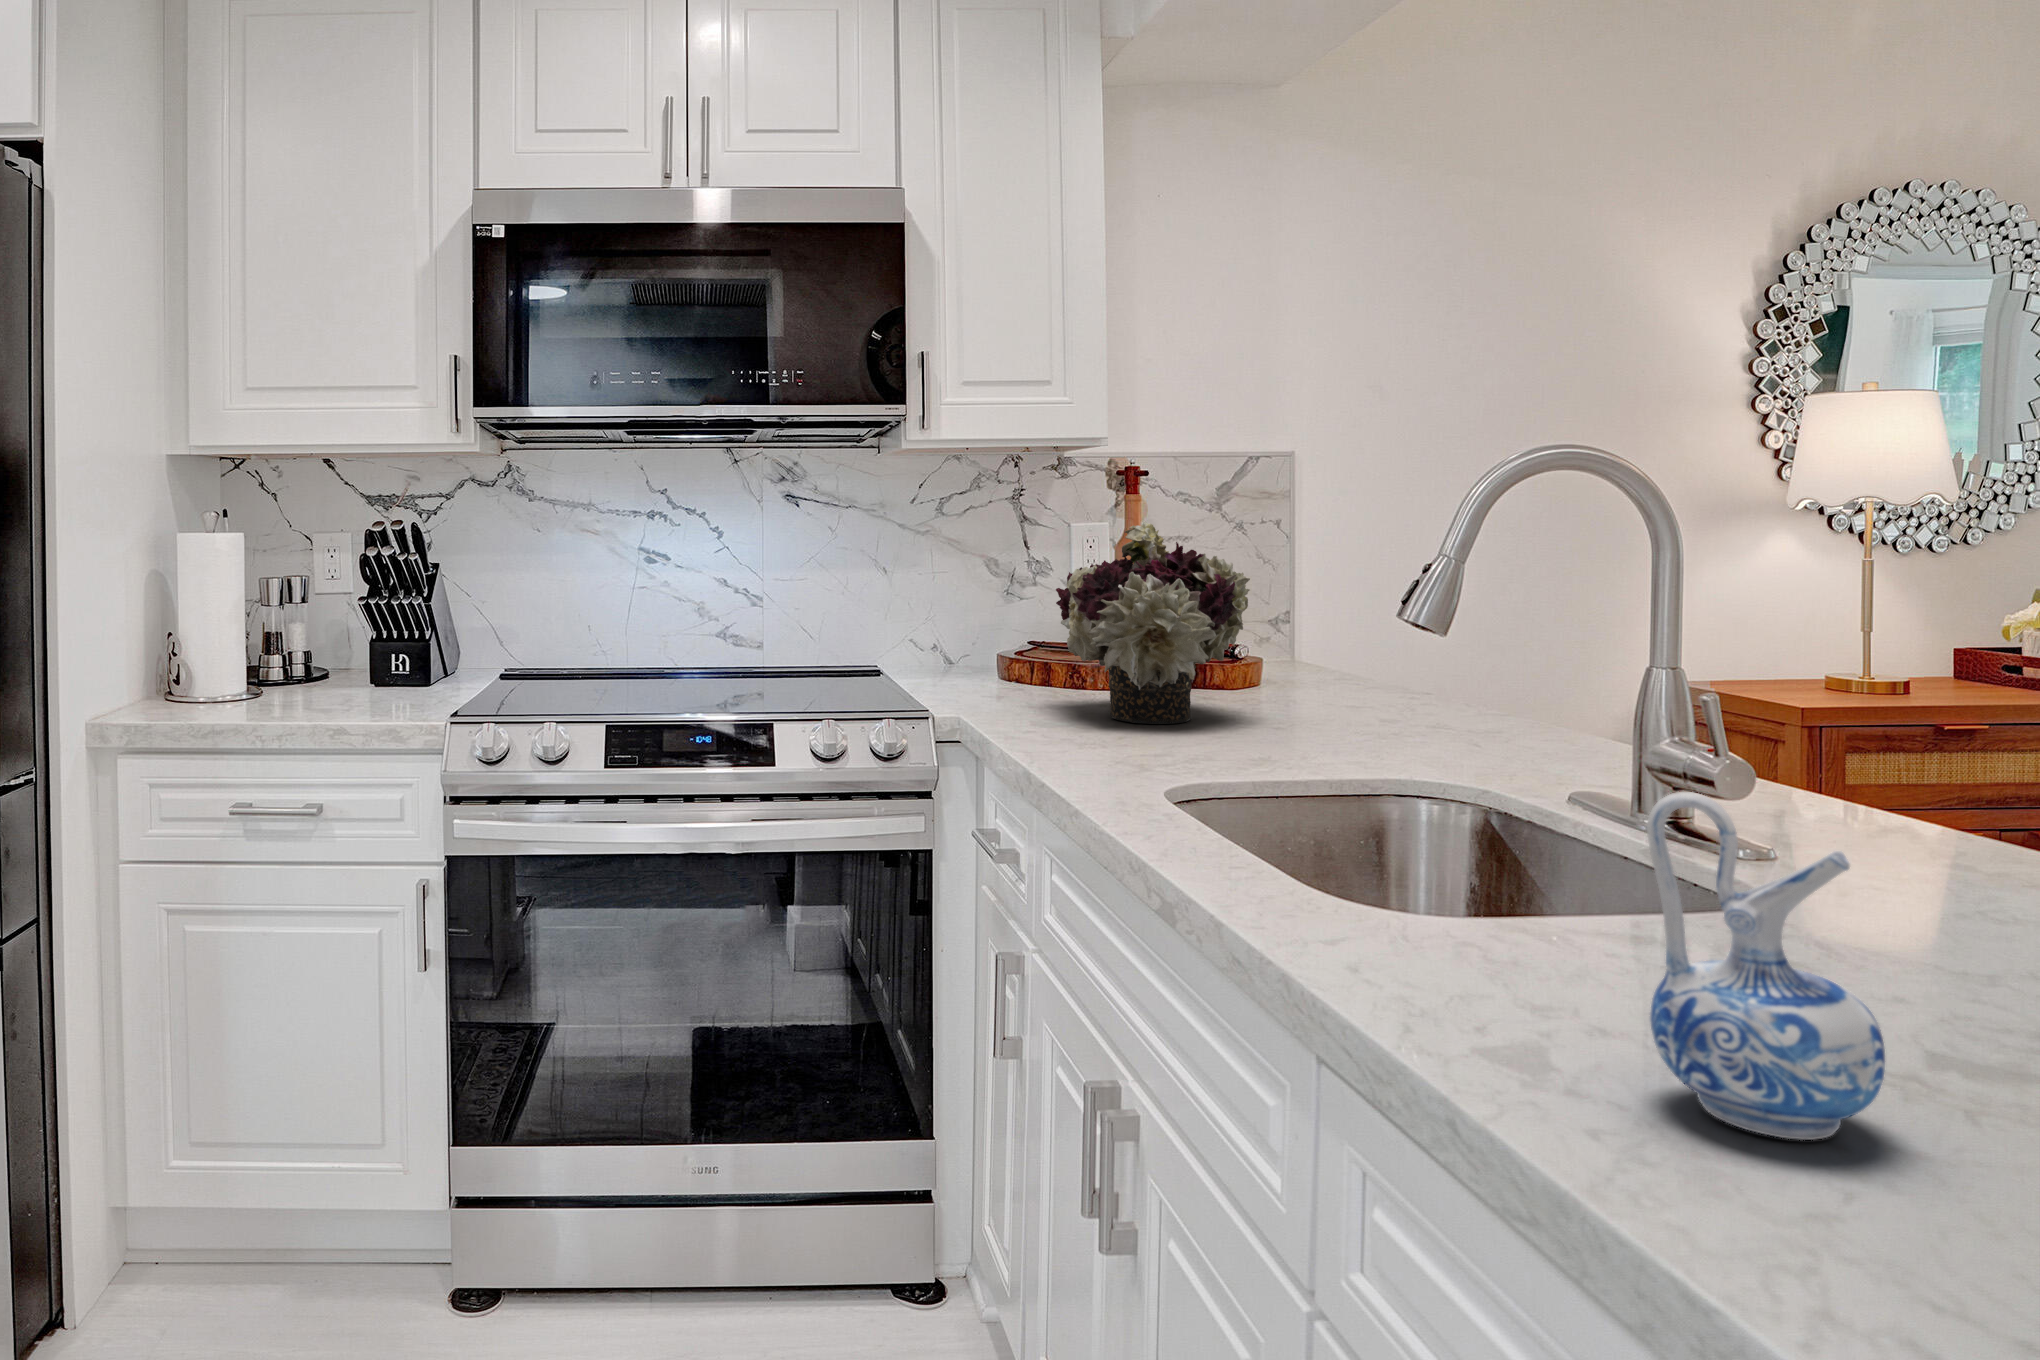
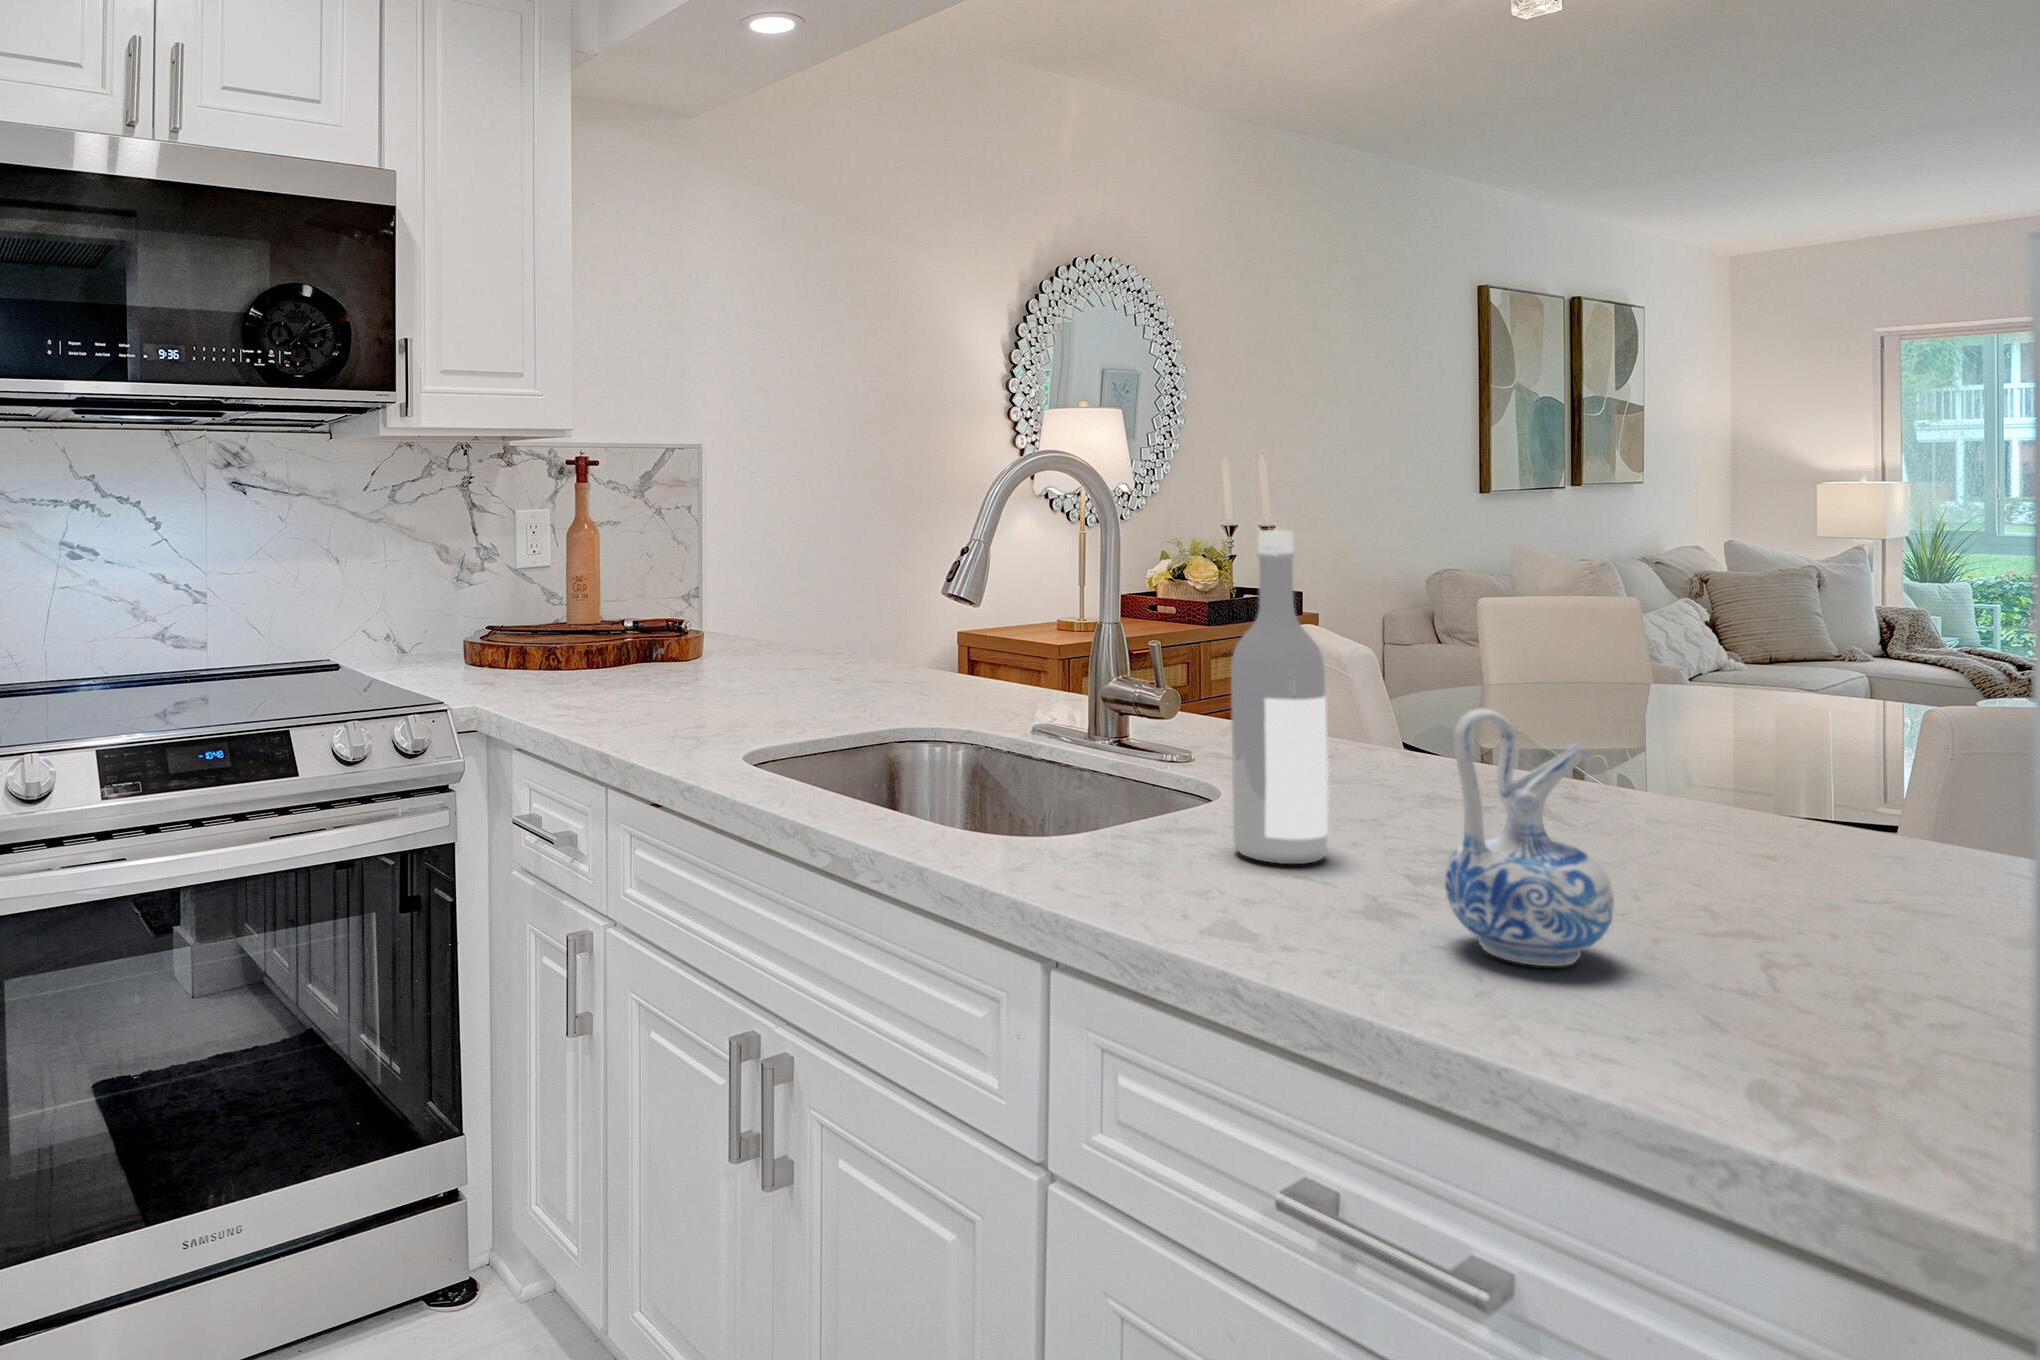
flower arrangement: present [1056,520,1250,724] -> none [566,506,752,698]
wine bottle: none [1545,560,1676,976] -> present [1231,530,1328,864]

